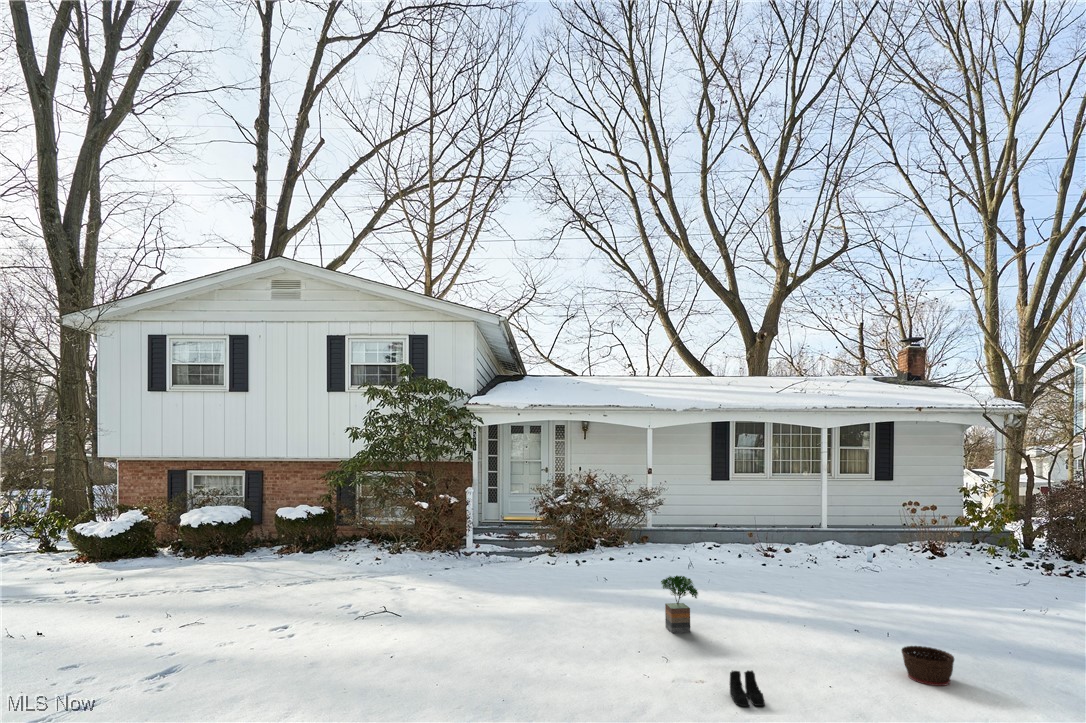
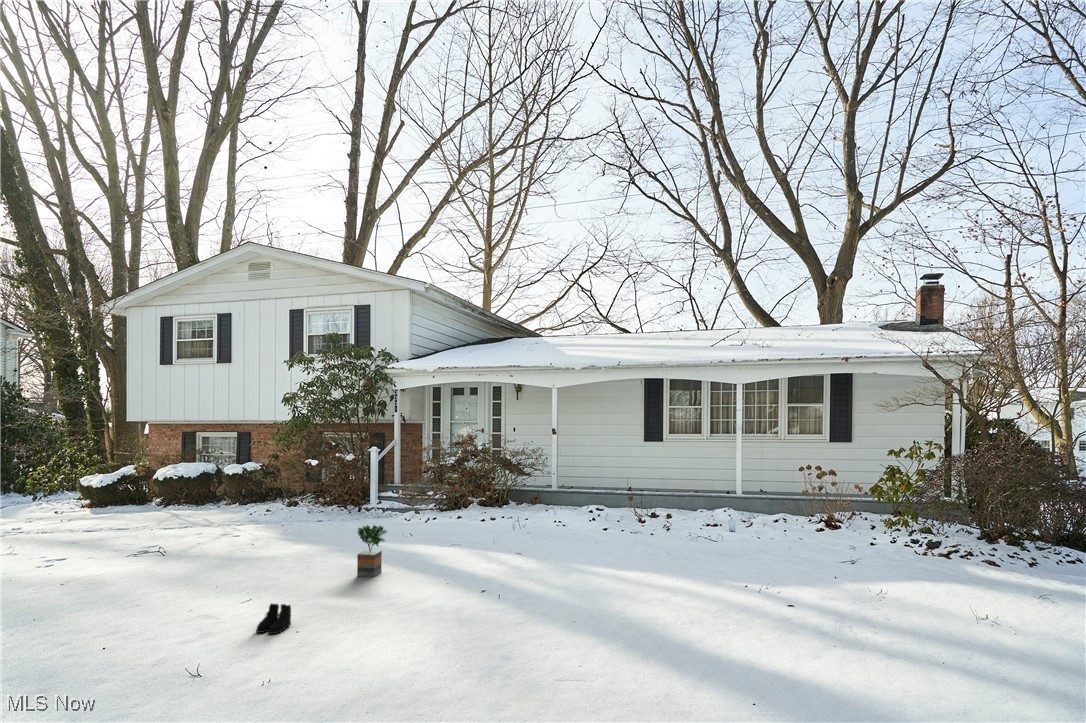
basket: present [901,646,954,686] -> none [452,598,497,636]

